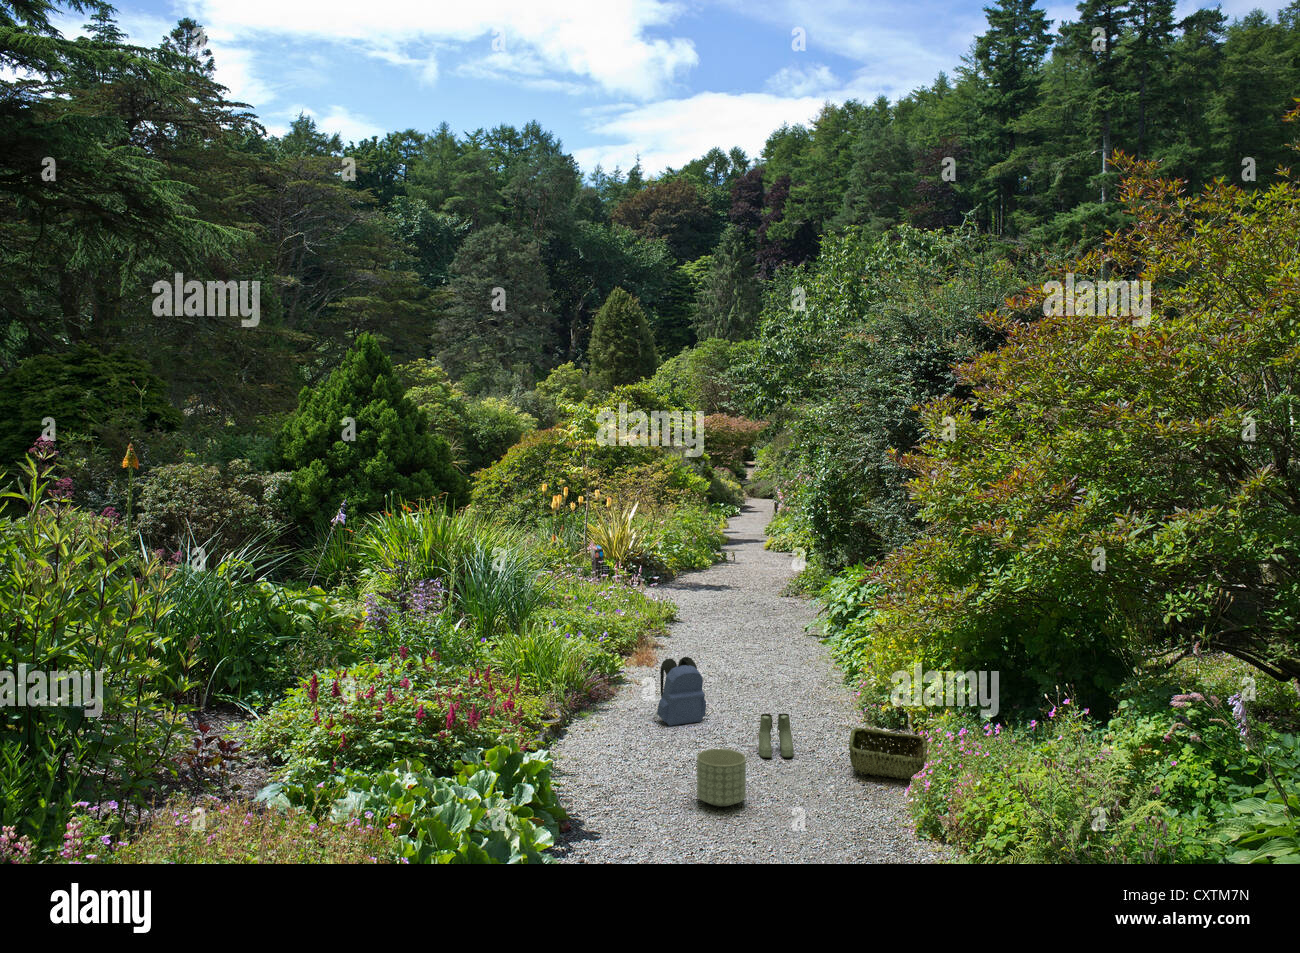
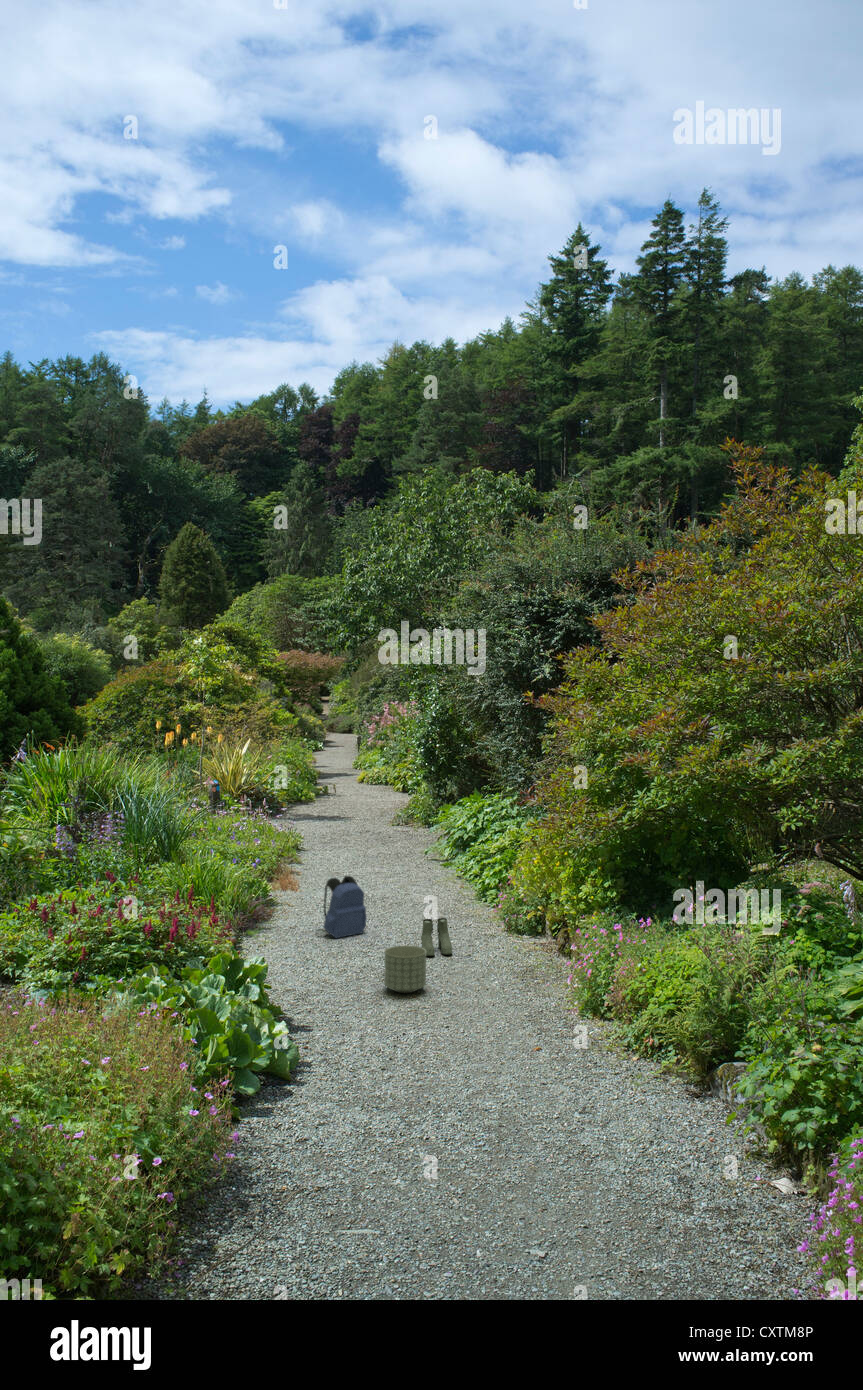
woven basket: present [849,728,927,779] -> none [501,925,565,963]

